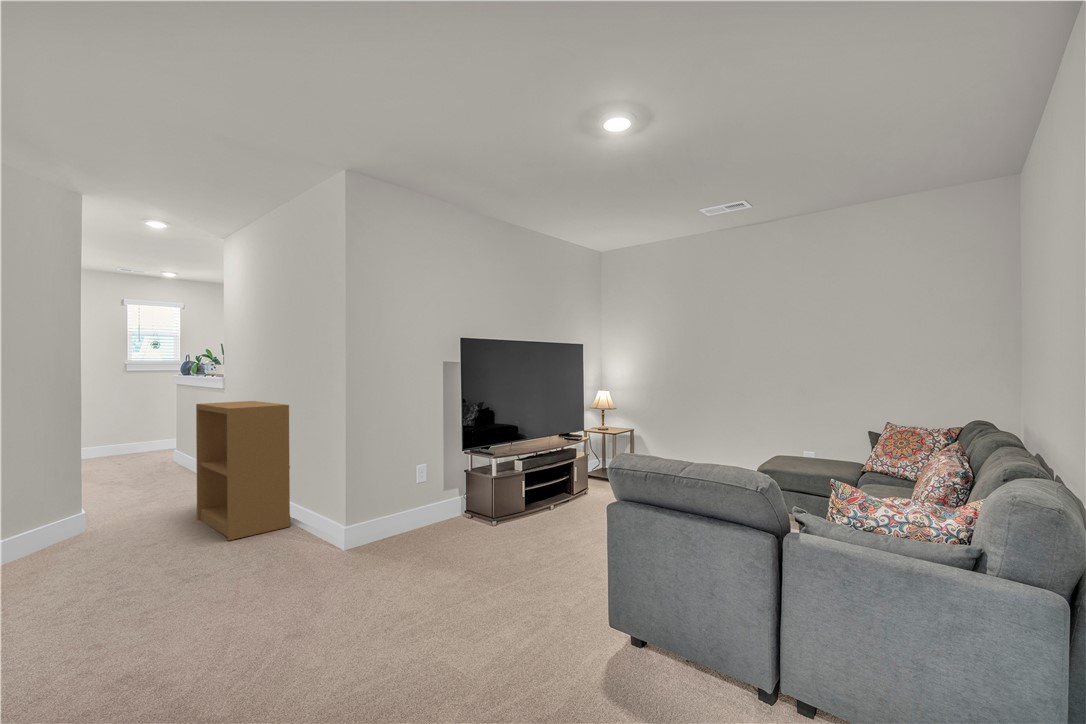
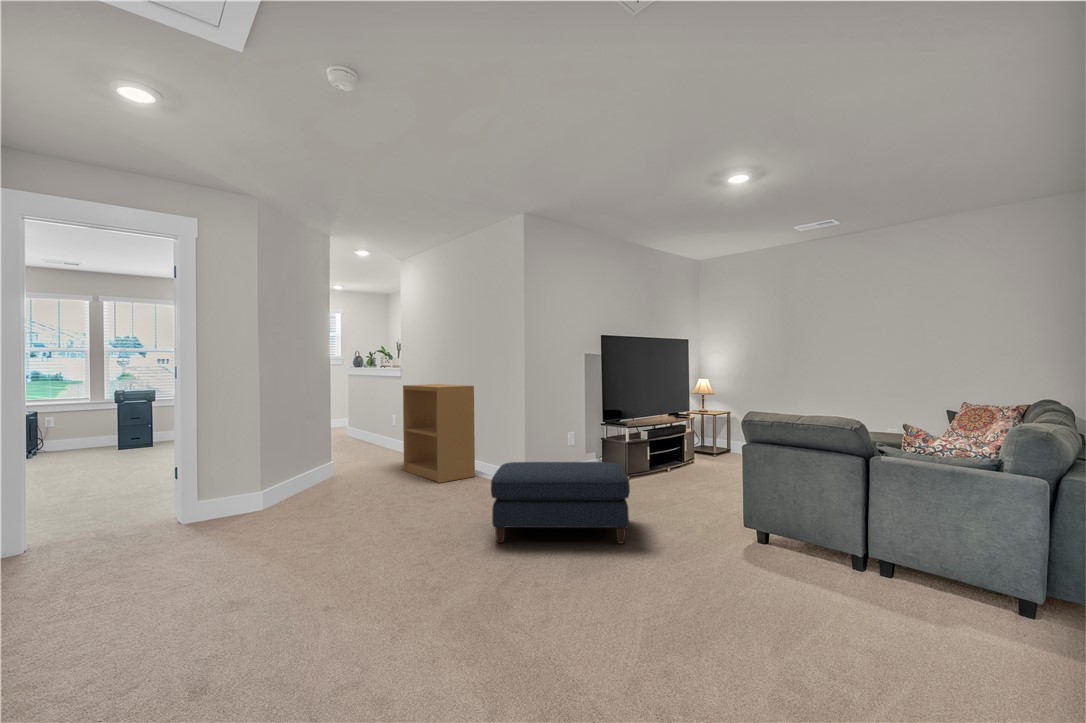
ottoman: none [214,524,451,673] -> present [491,462,630,543]

